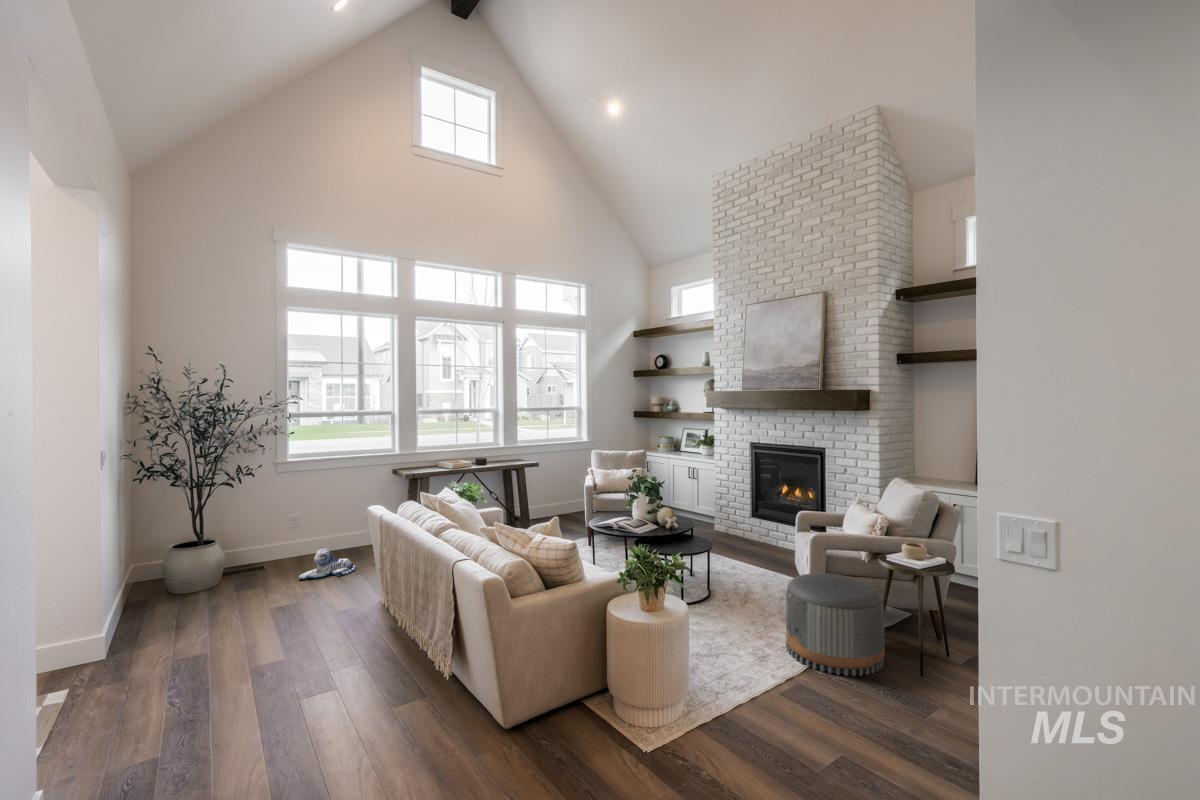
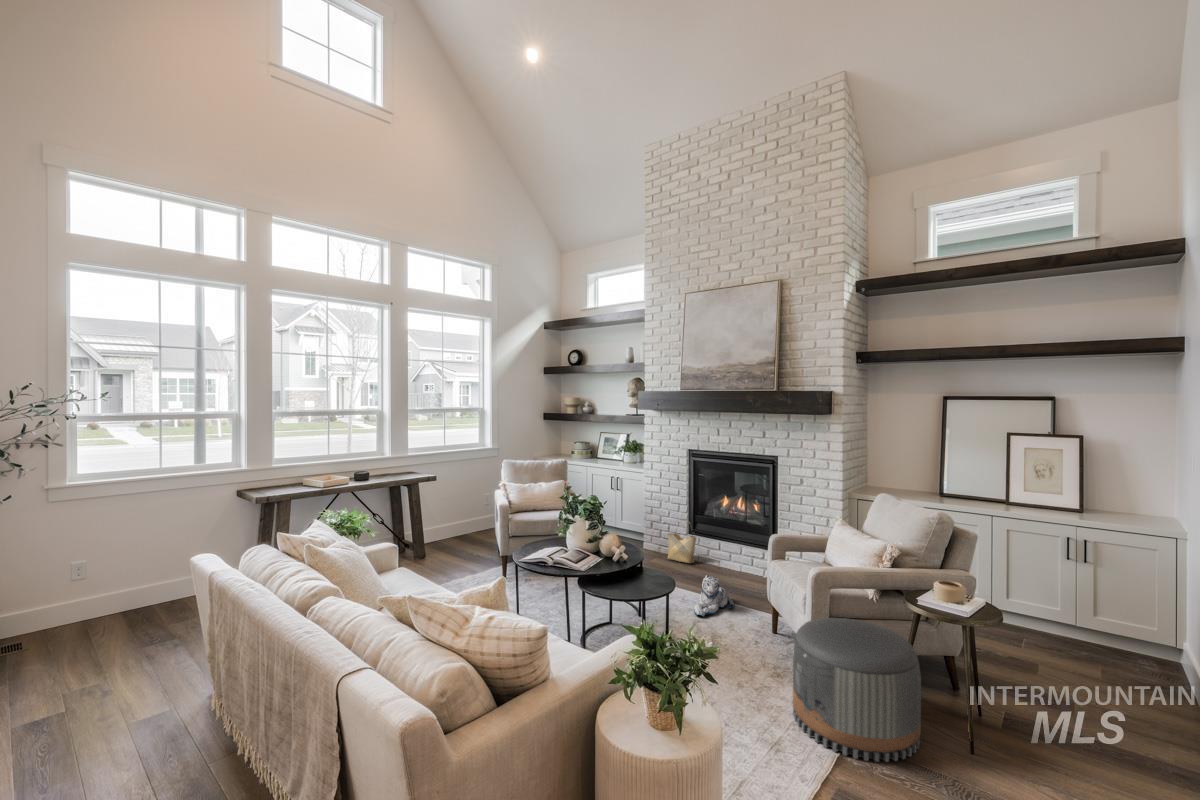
woven basket: none [730,504,756,542] -> present [668,522,696,563]
plush toy: present [299,547,356,580] -> present [694,575,734,616]

